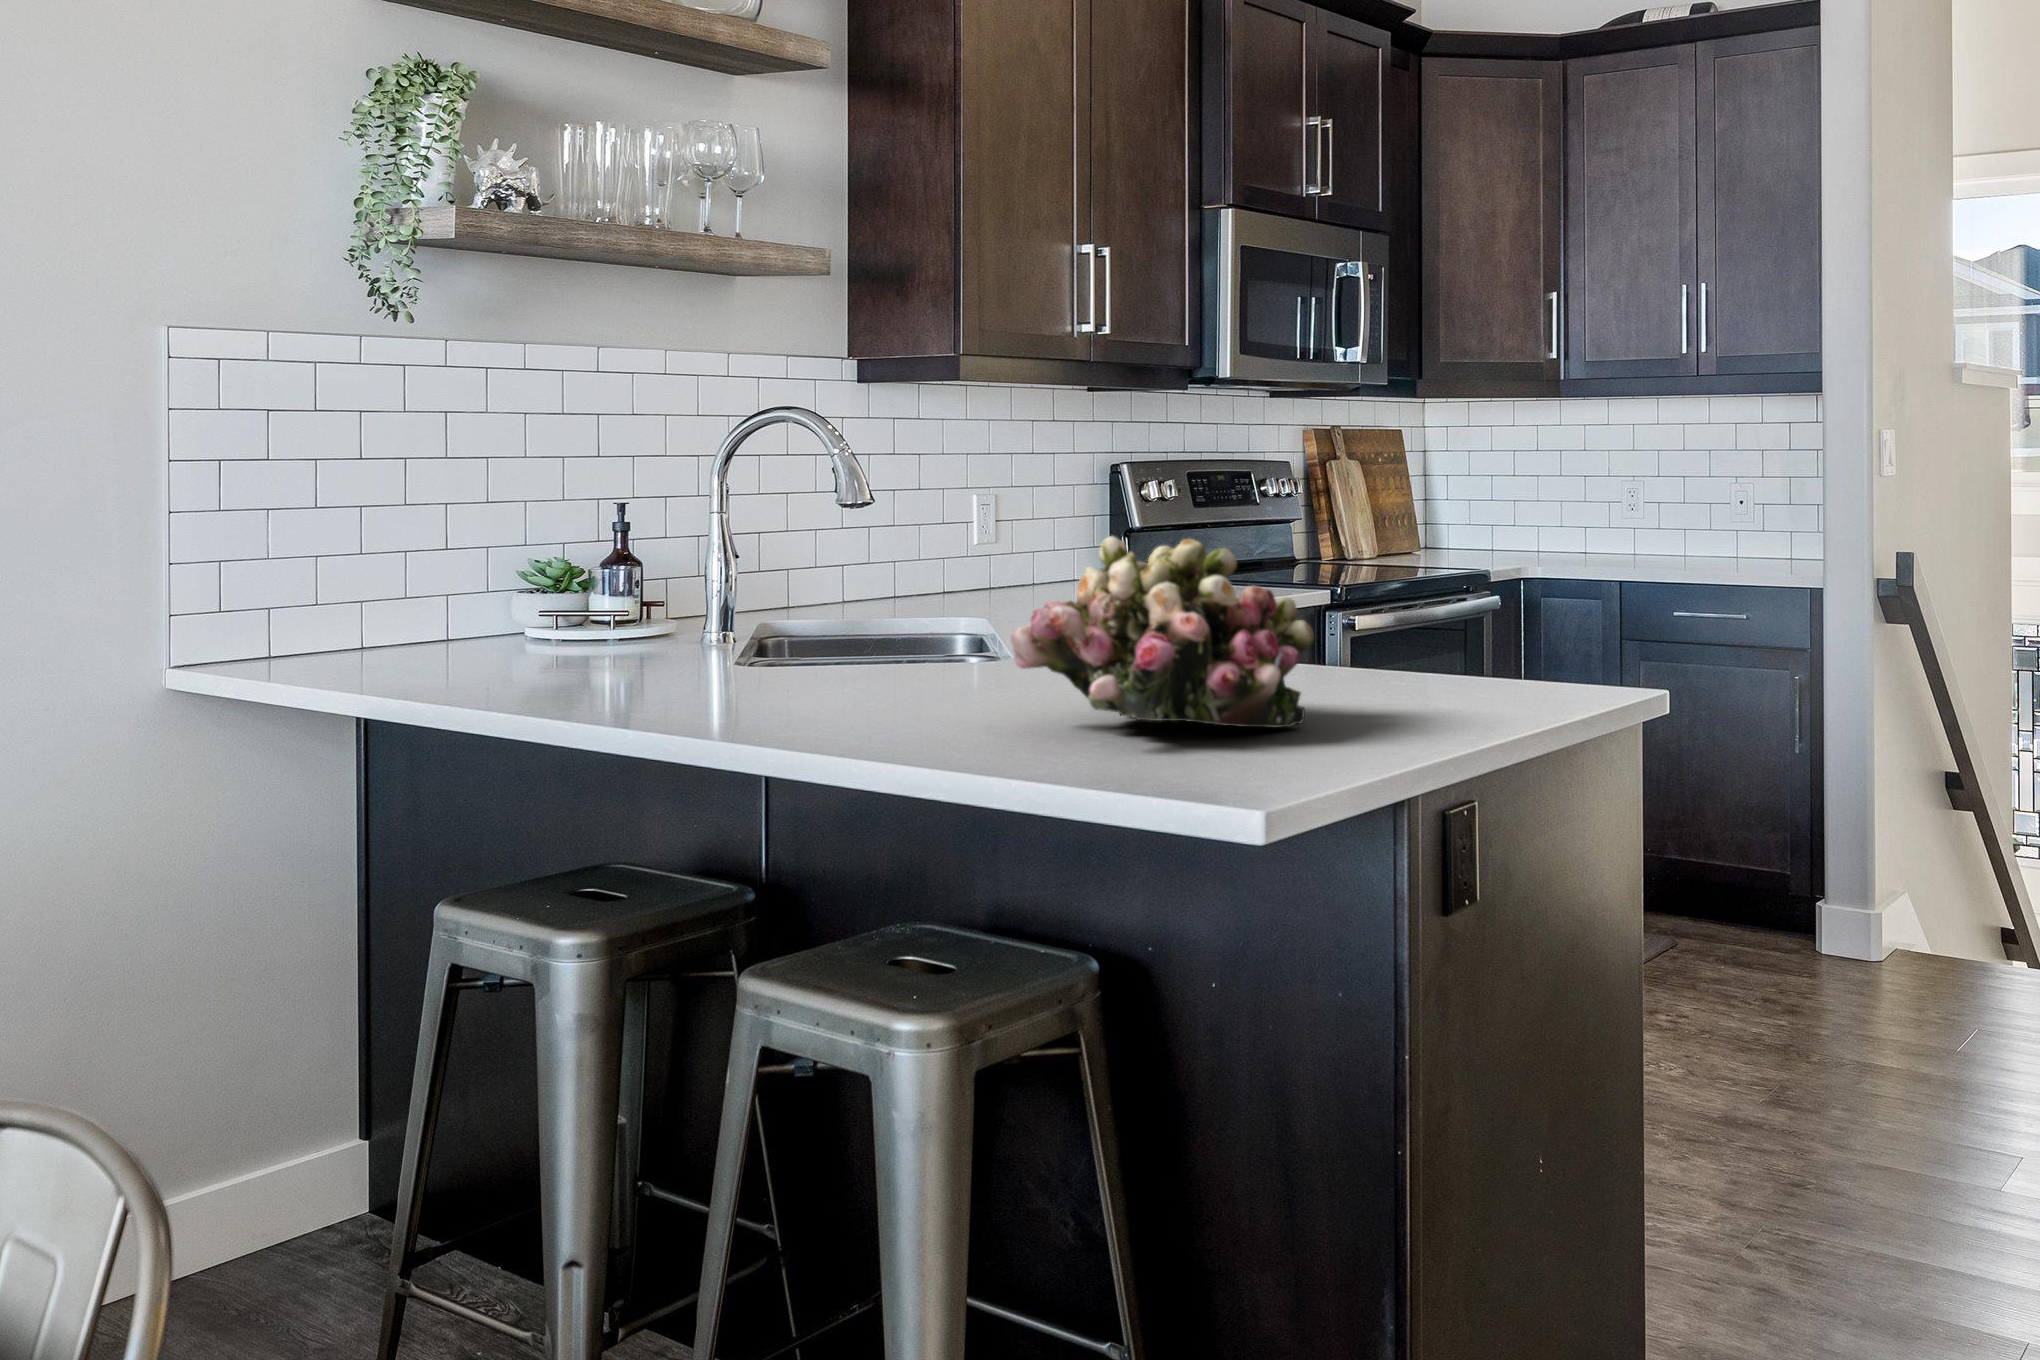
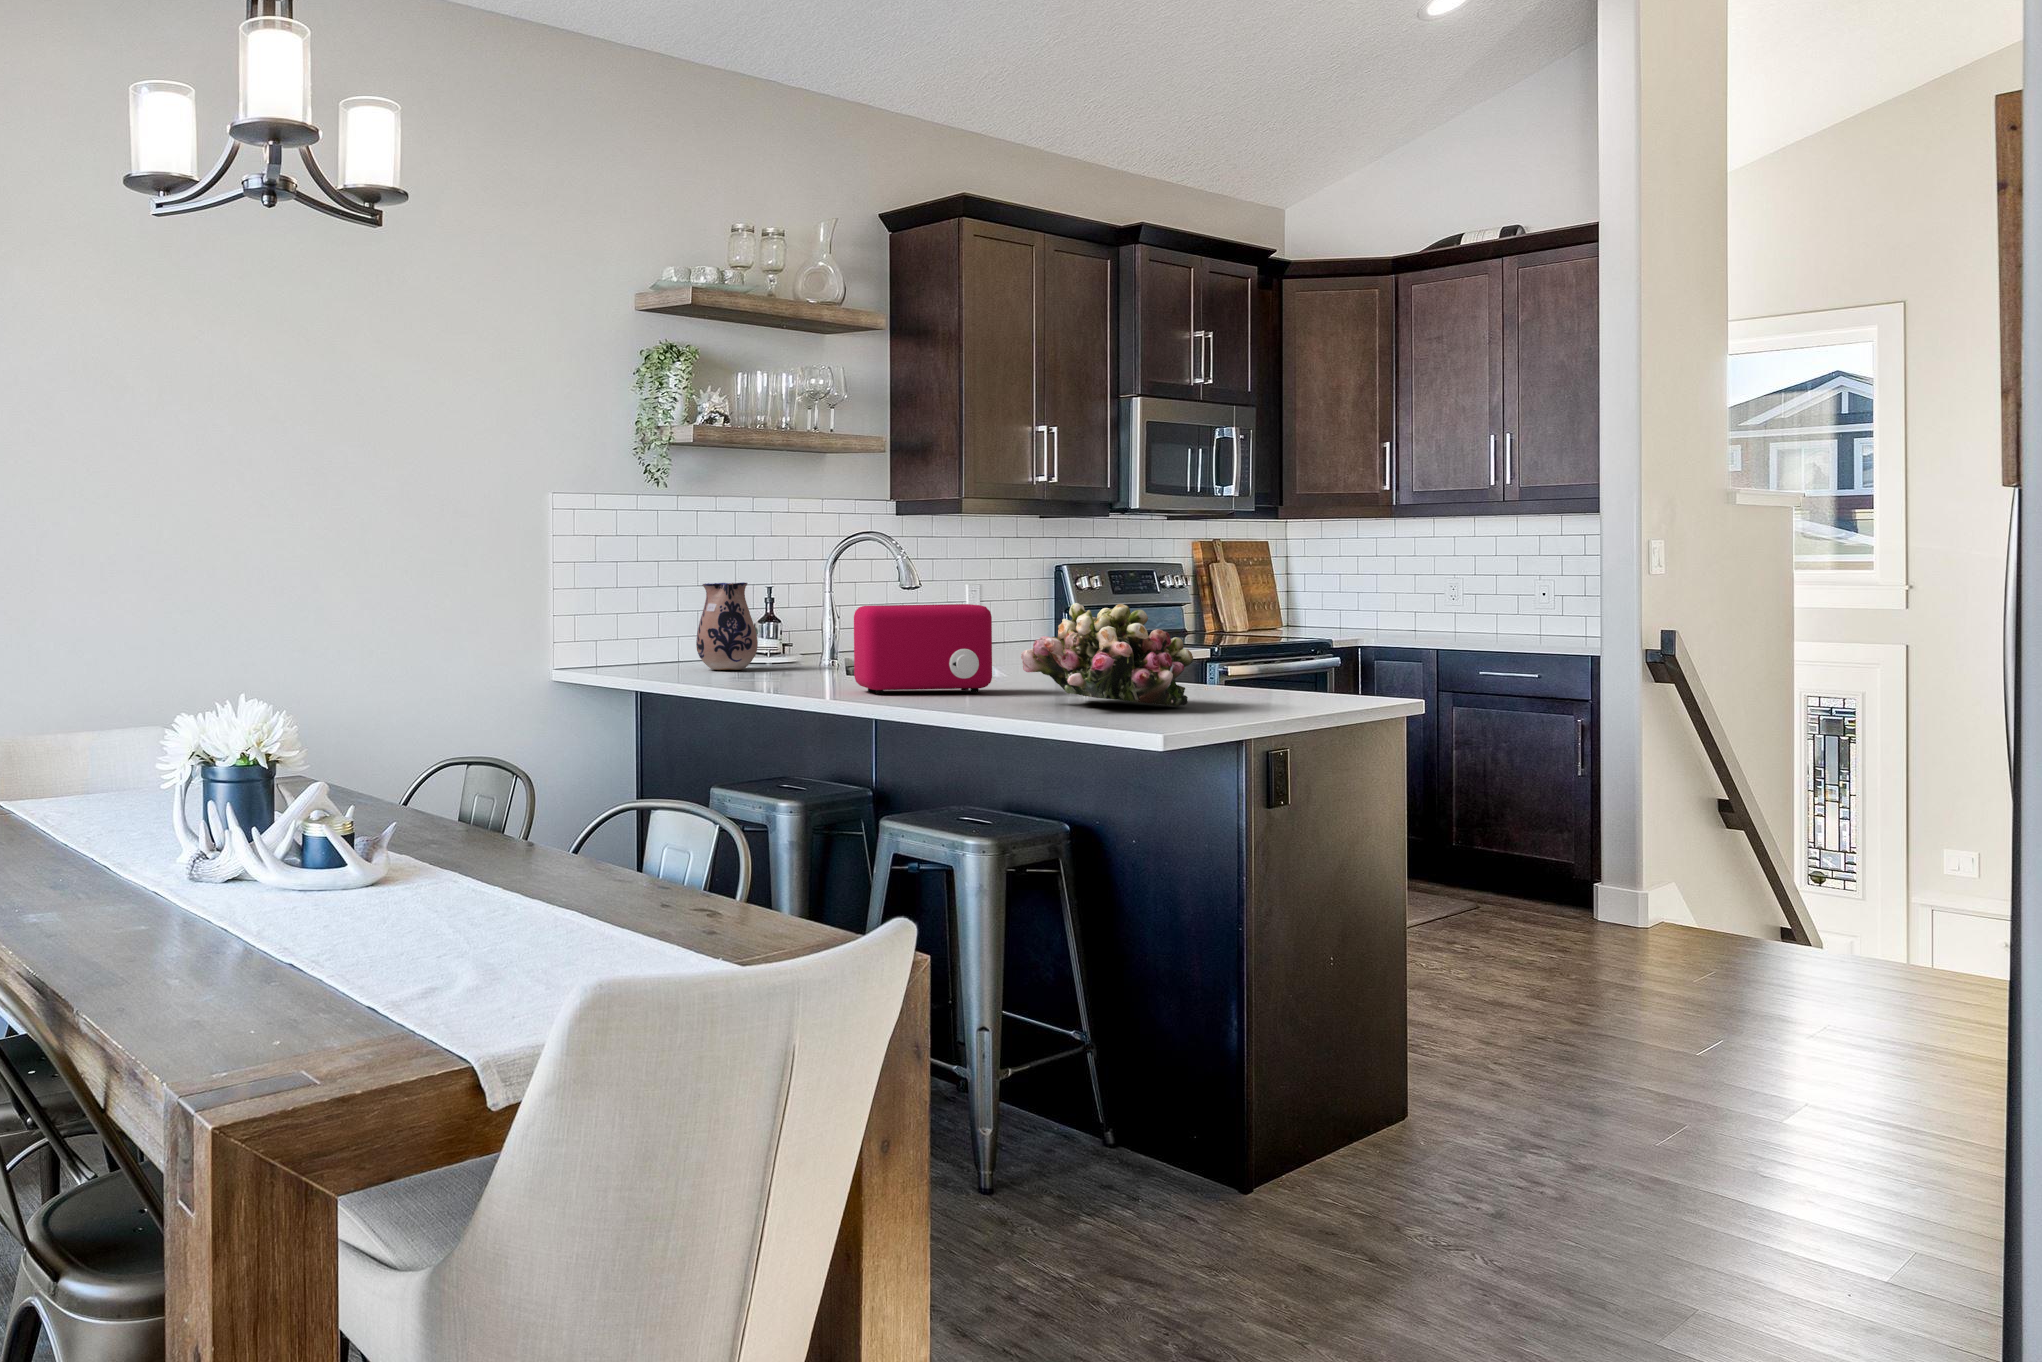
ceramic pitcher: none [464,492,581,651] -> present [696,582,758,670]
toaster: none [713,535,968,711] -> present [854,604,992,694]

